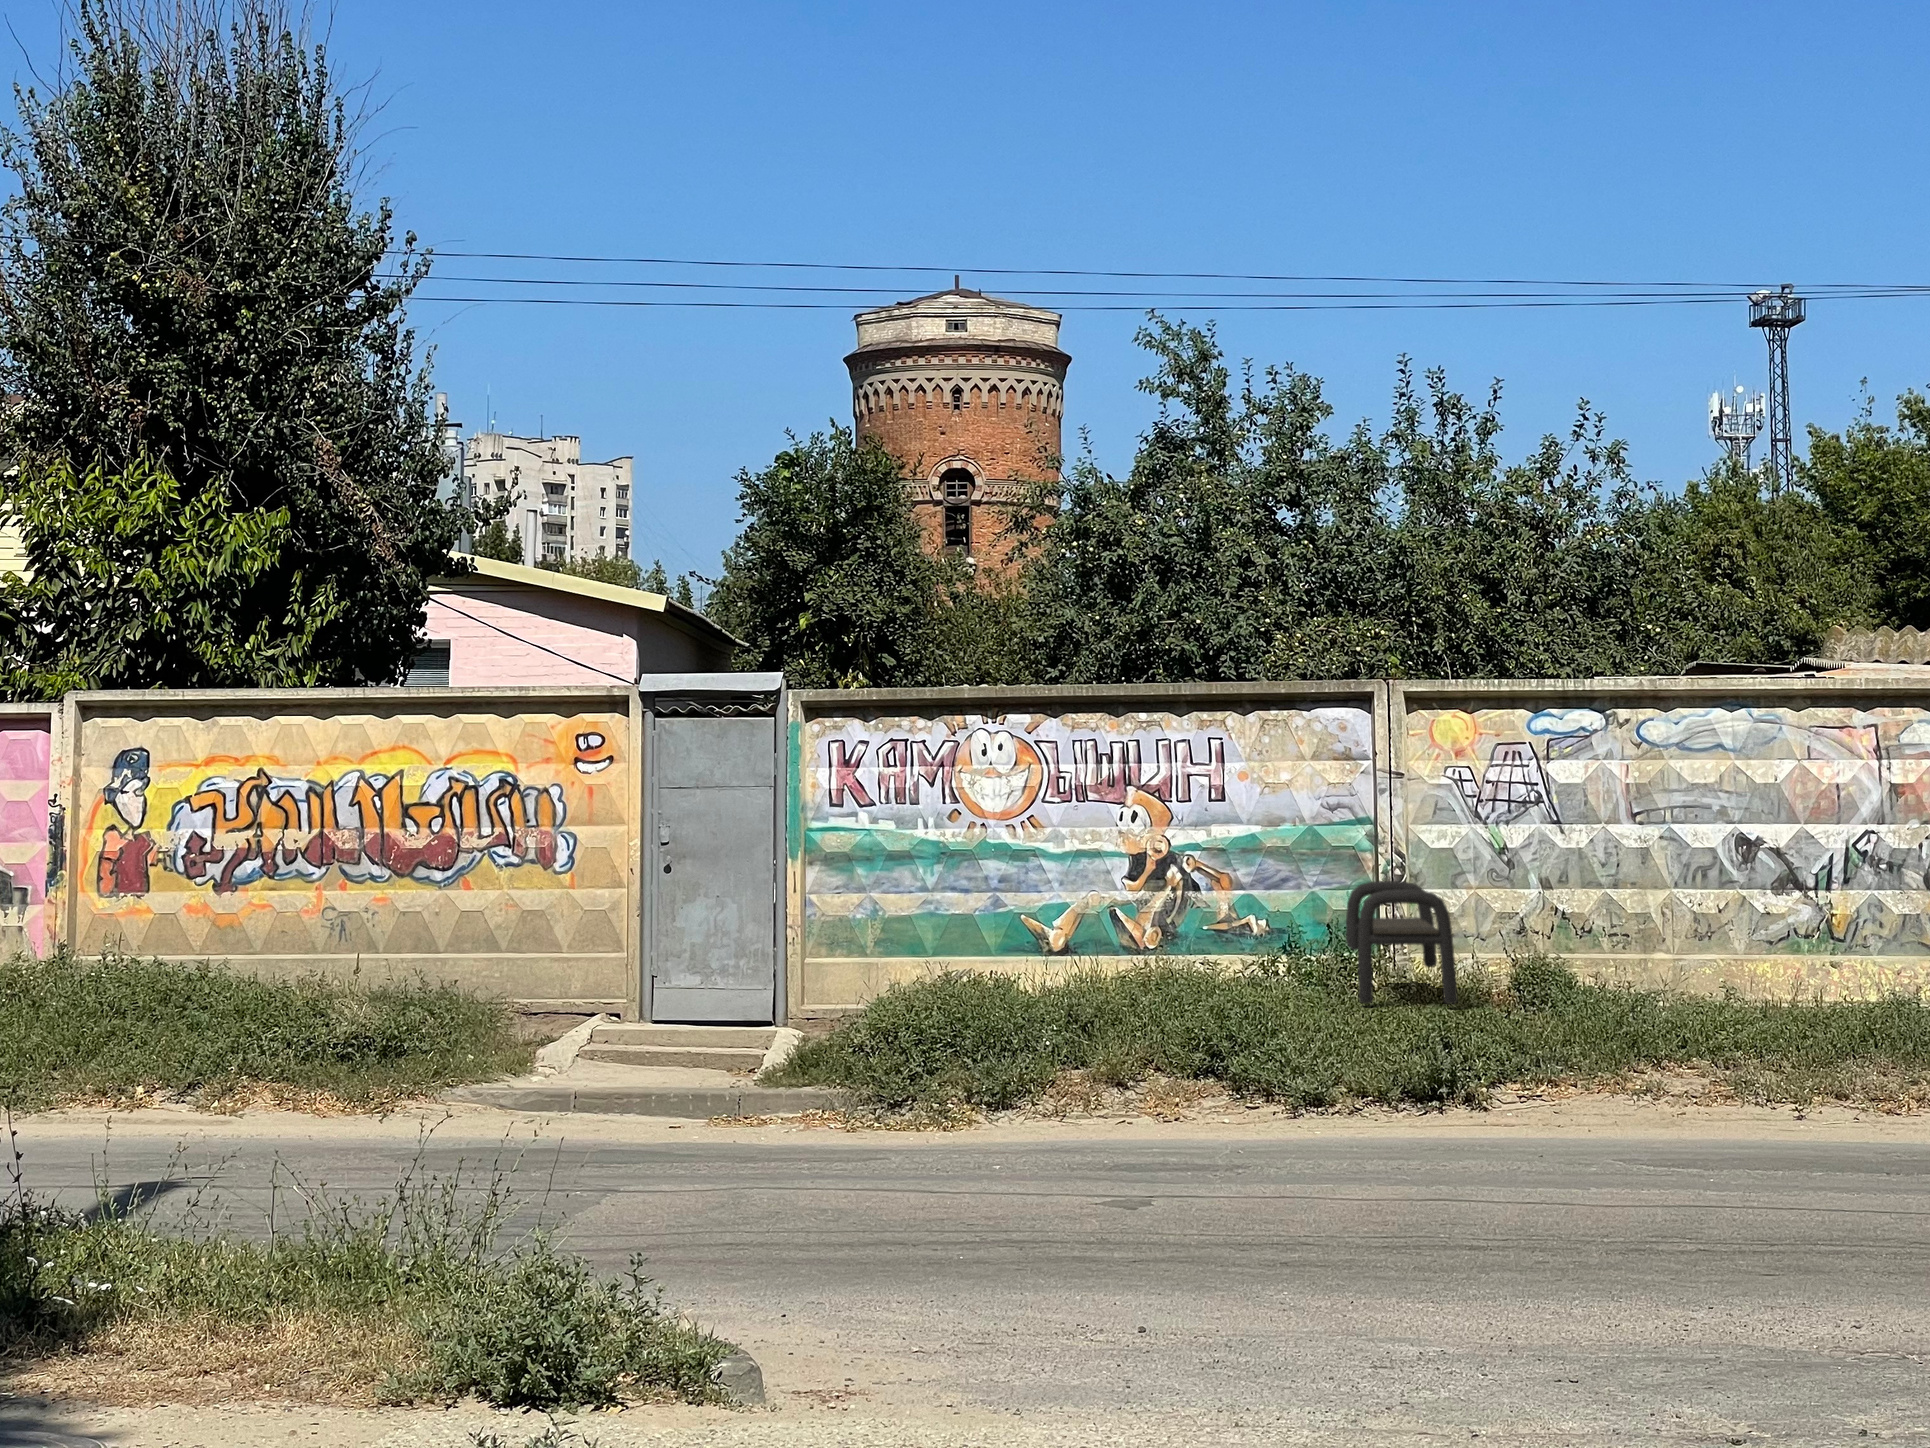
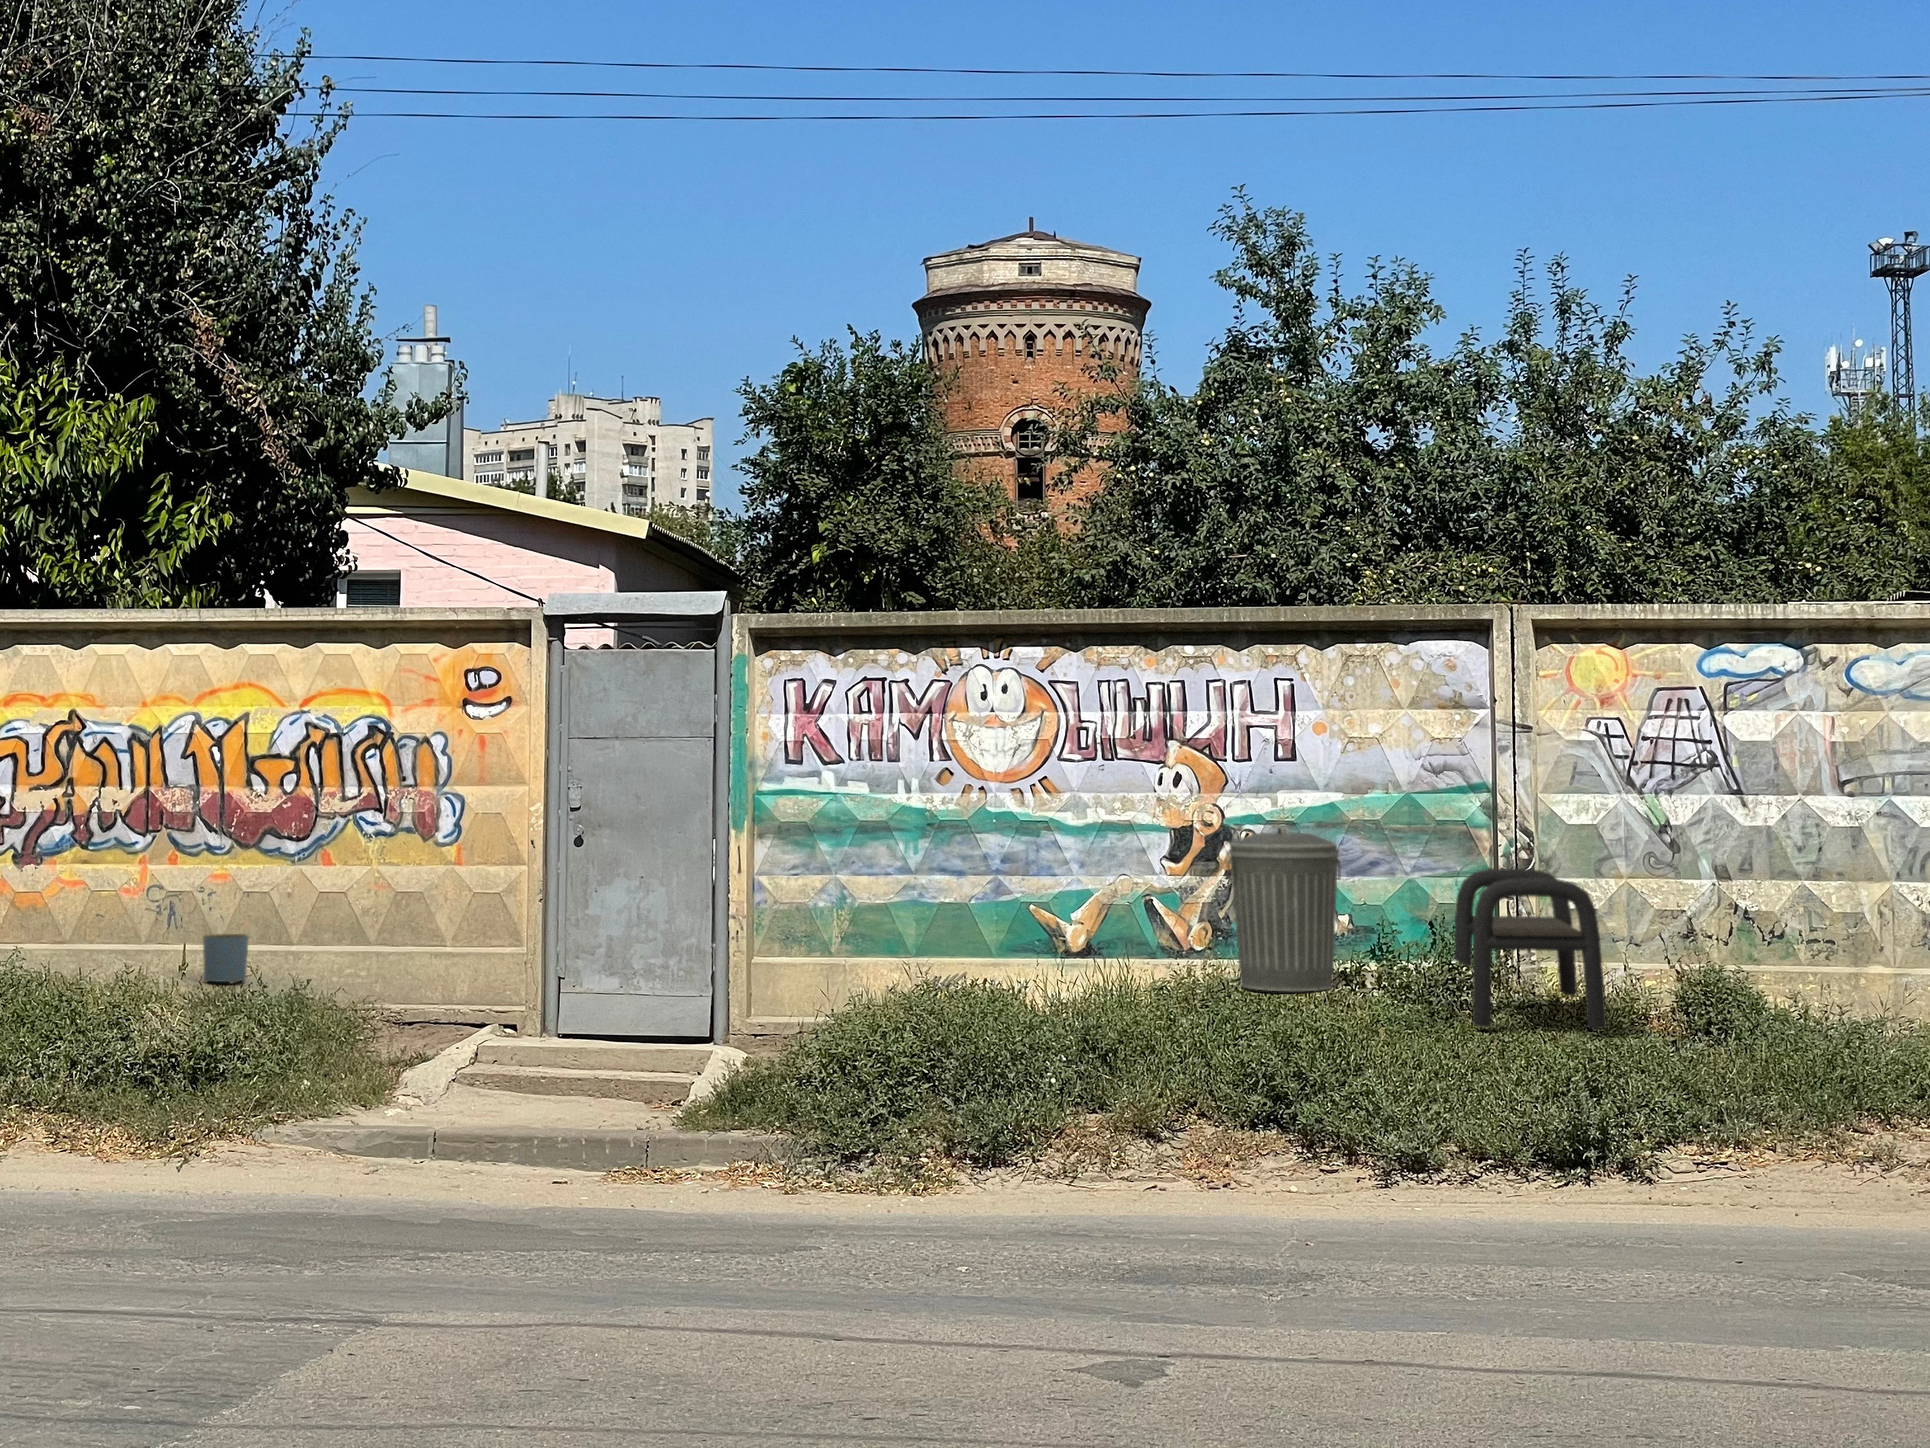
trash can: none [1175,851,1260,978] -> present [1227,827,1341,991]
planter: none [369,946,406,986] -> present [203,934,249,984]

